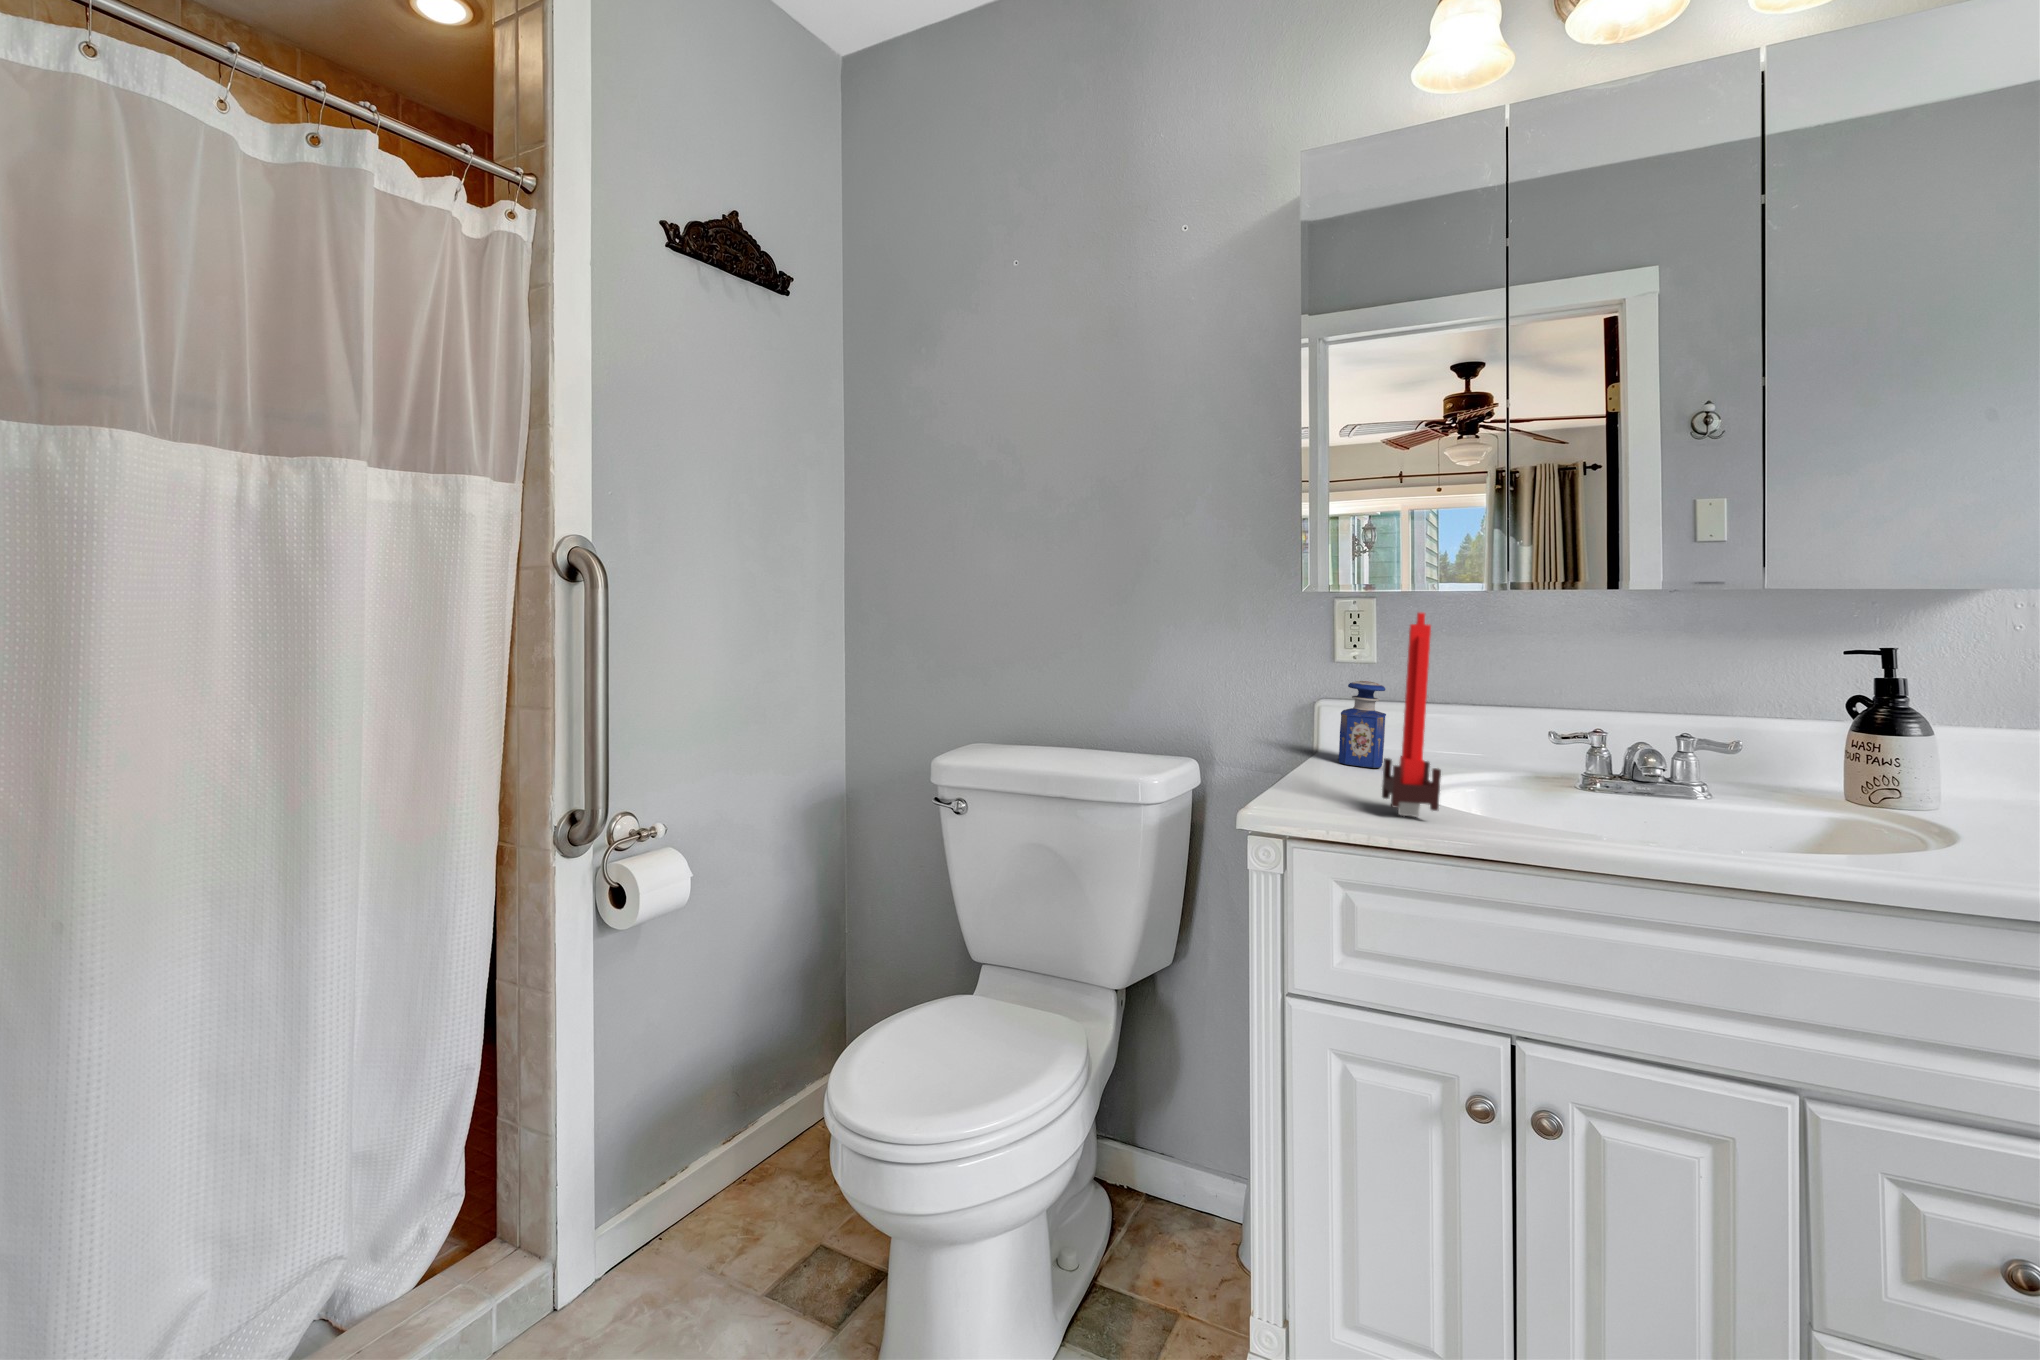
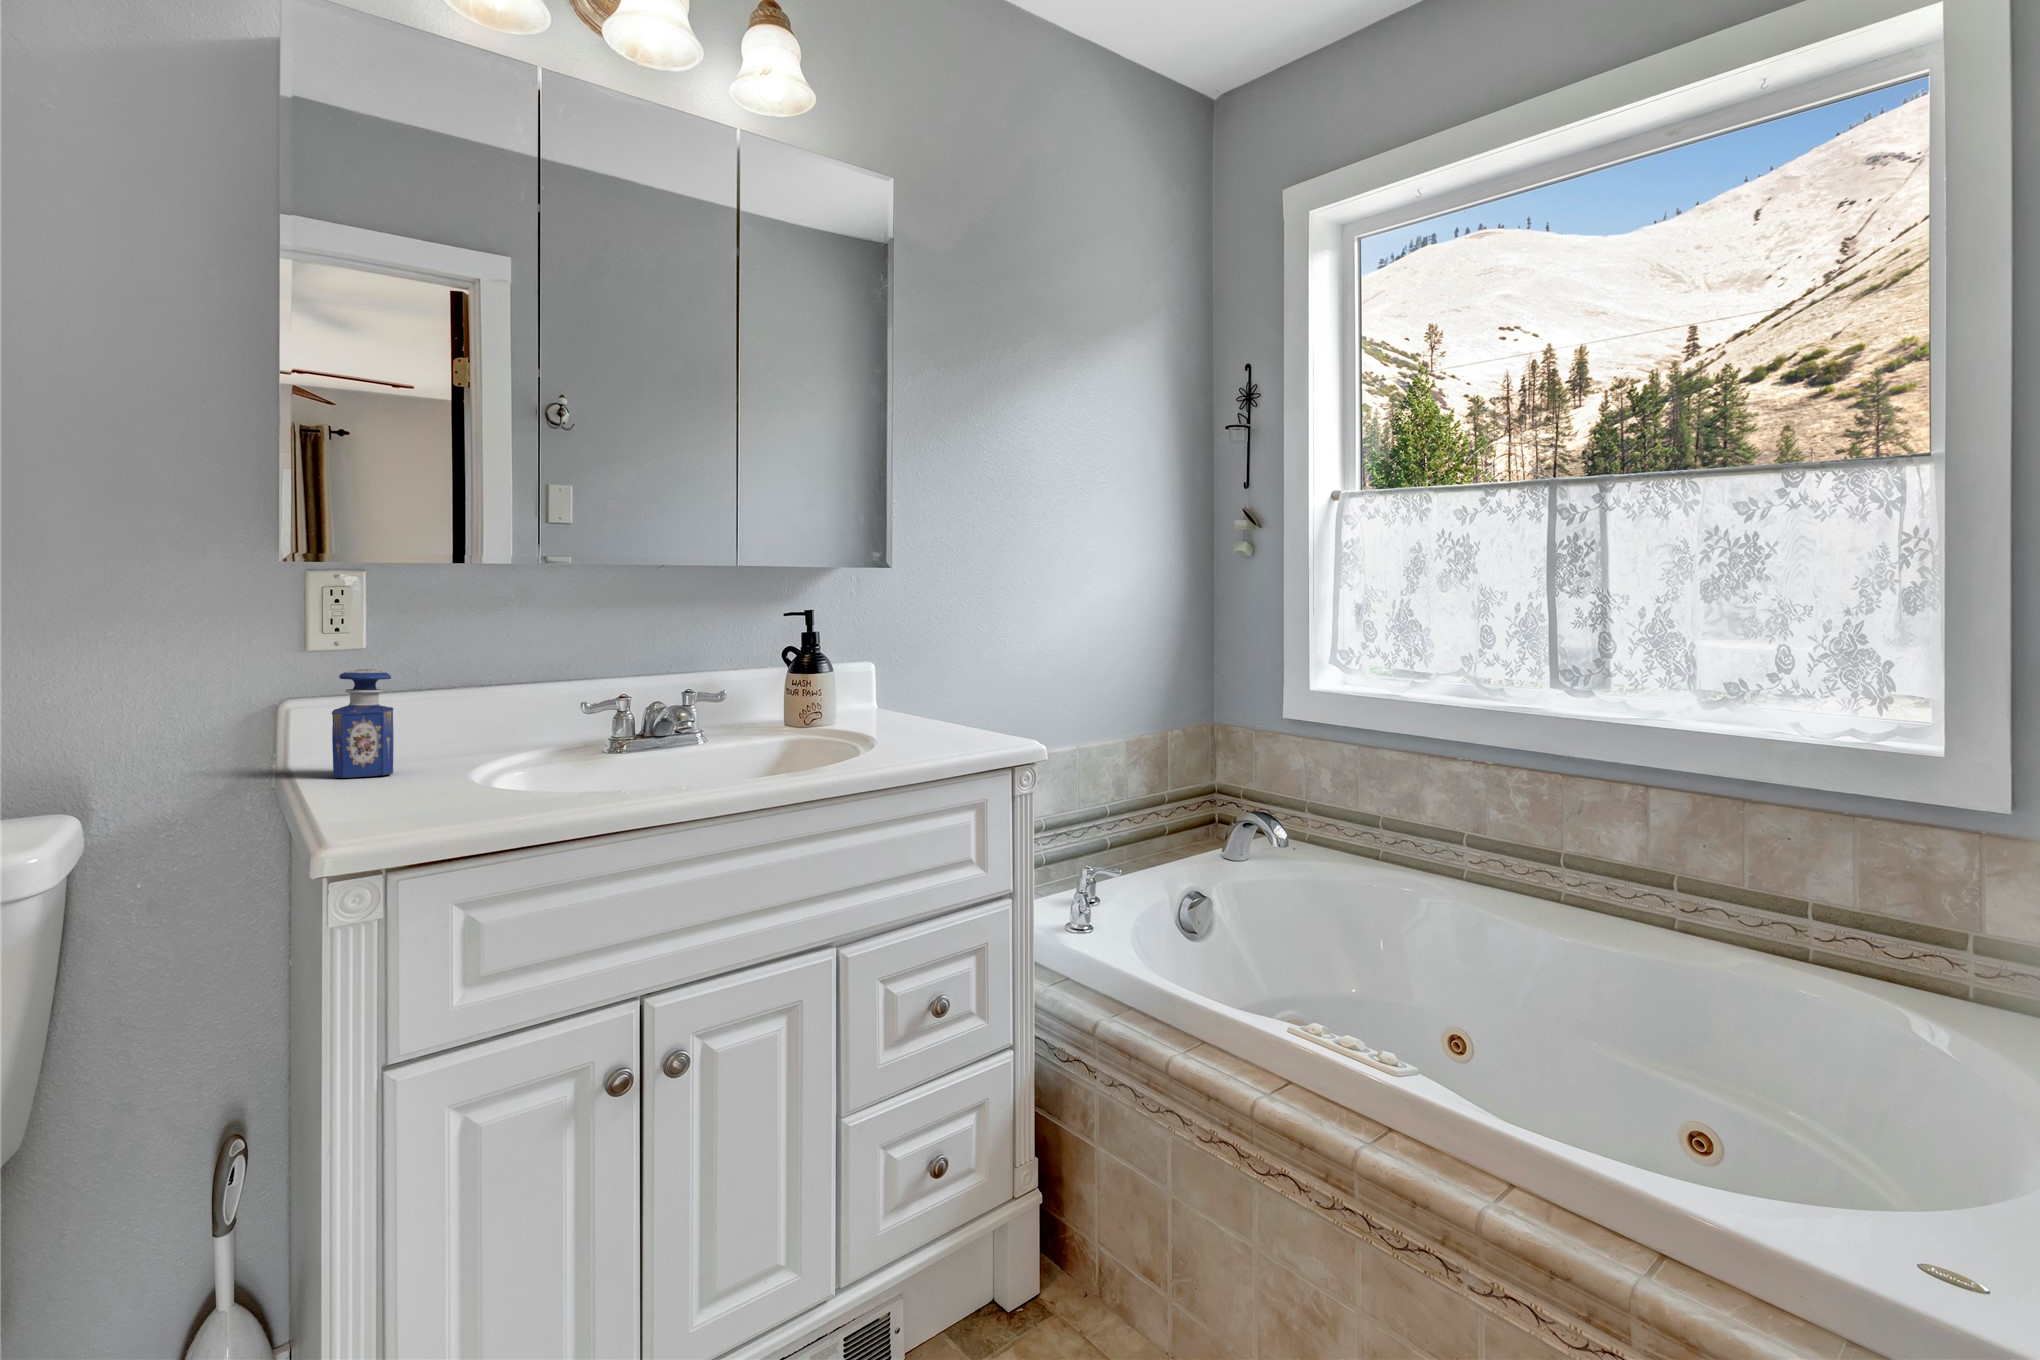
candle: present [1382,613,1441,817] -> none [411,570,482,809]

